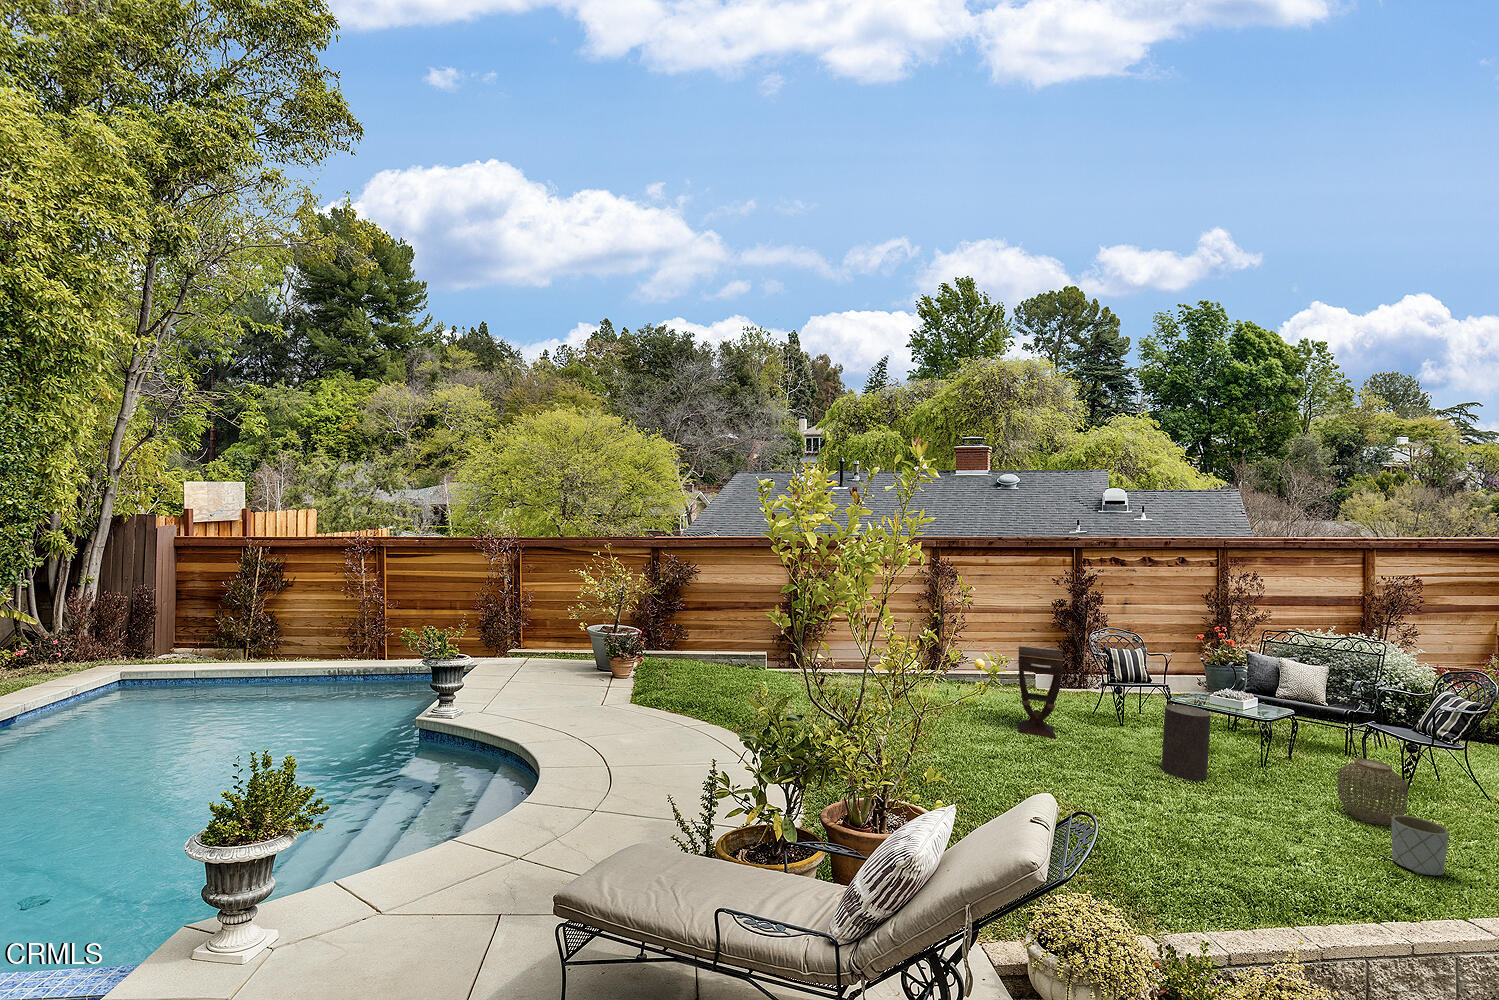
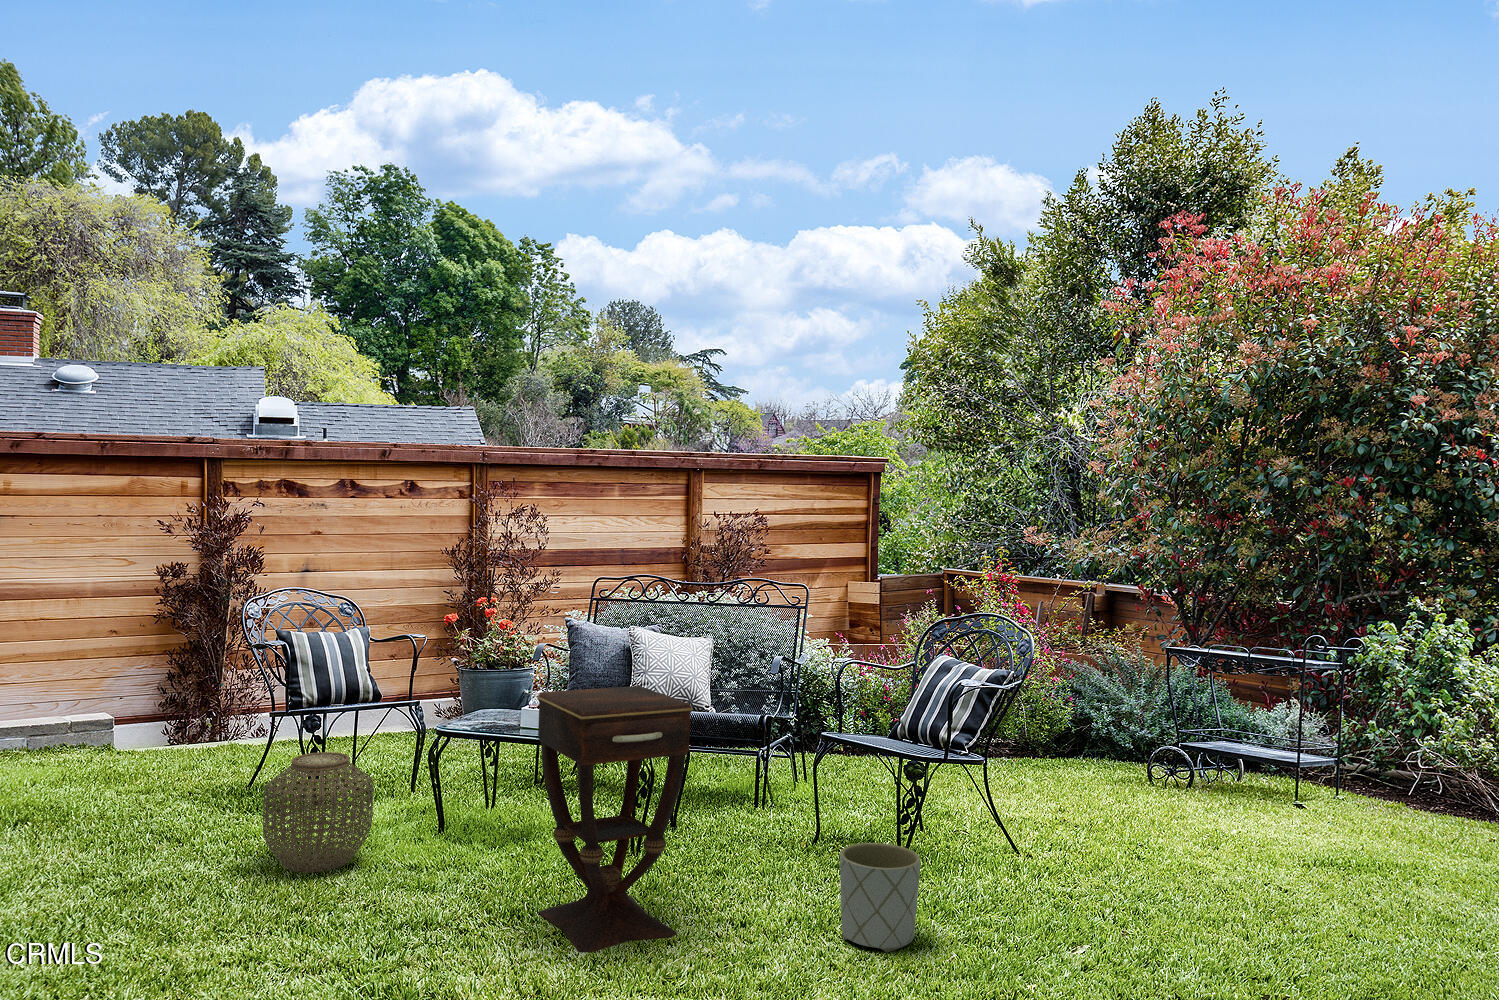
side table: present [1017,646,1064,739] -> present [537,686,693,953]
stool: present [1161,705,1211,780] -> none [414,727,508,890]
woven basket: present [1337,759,1408,825] -> present [263,752,374,873]

